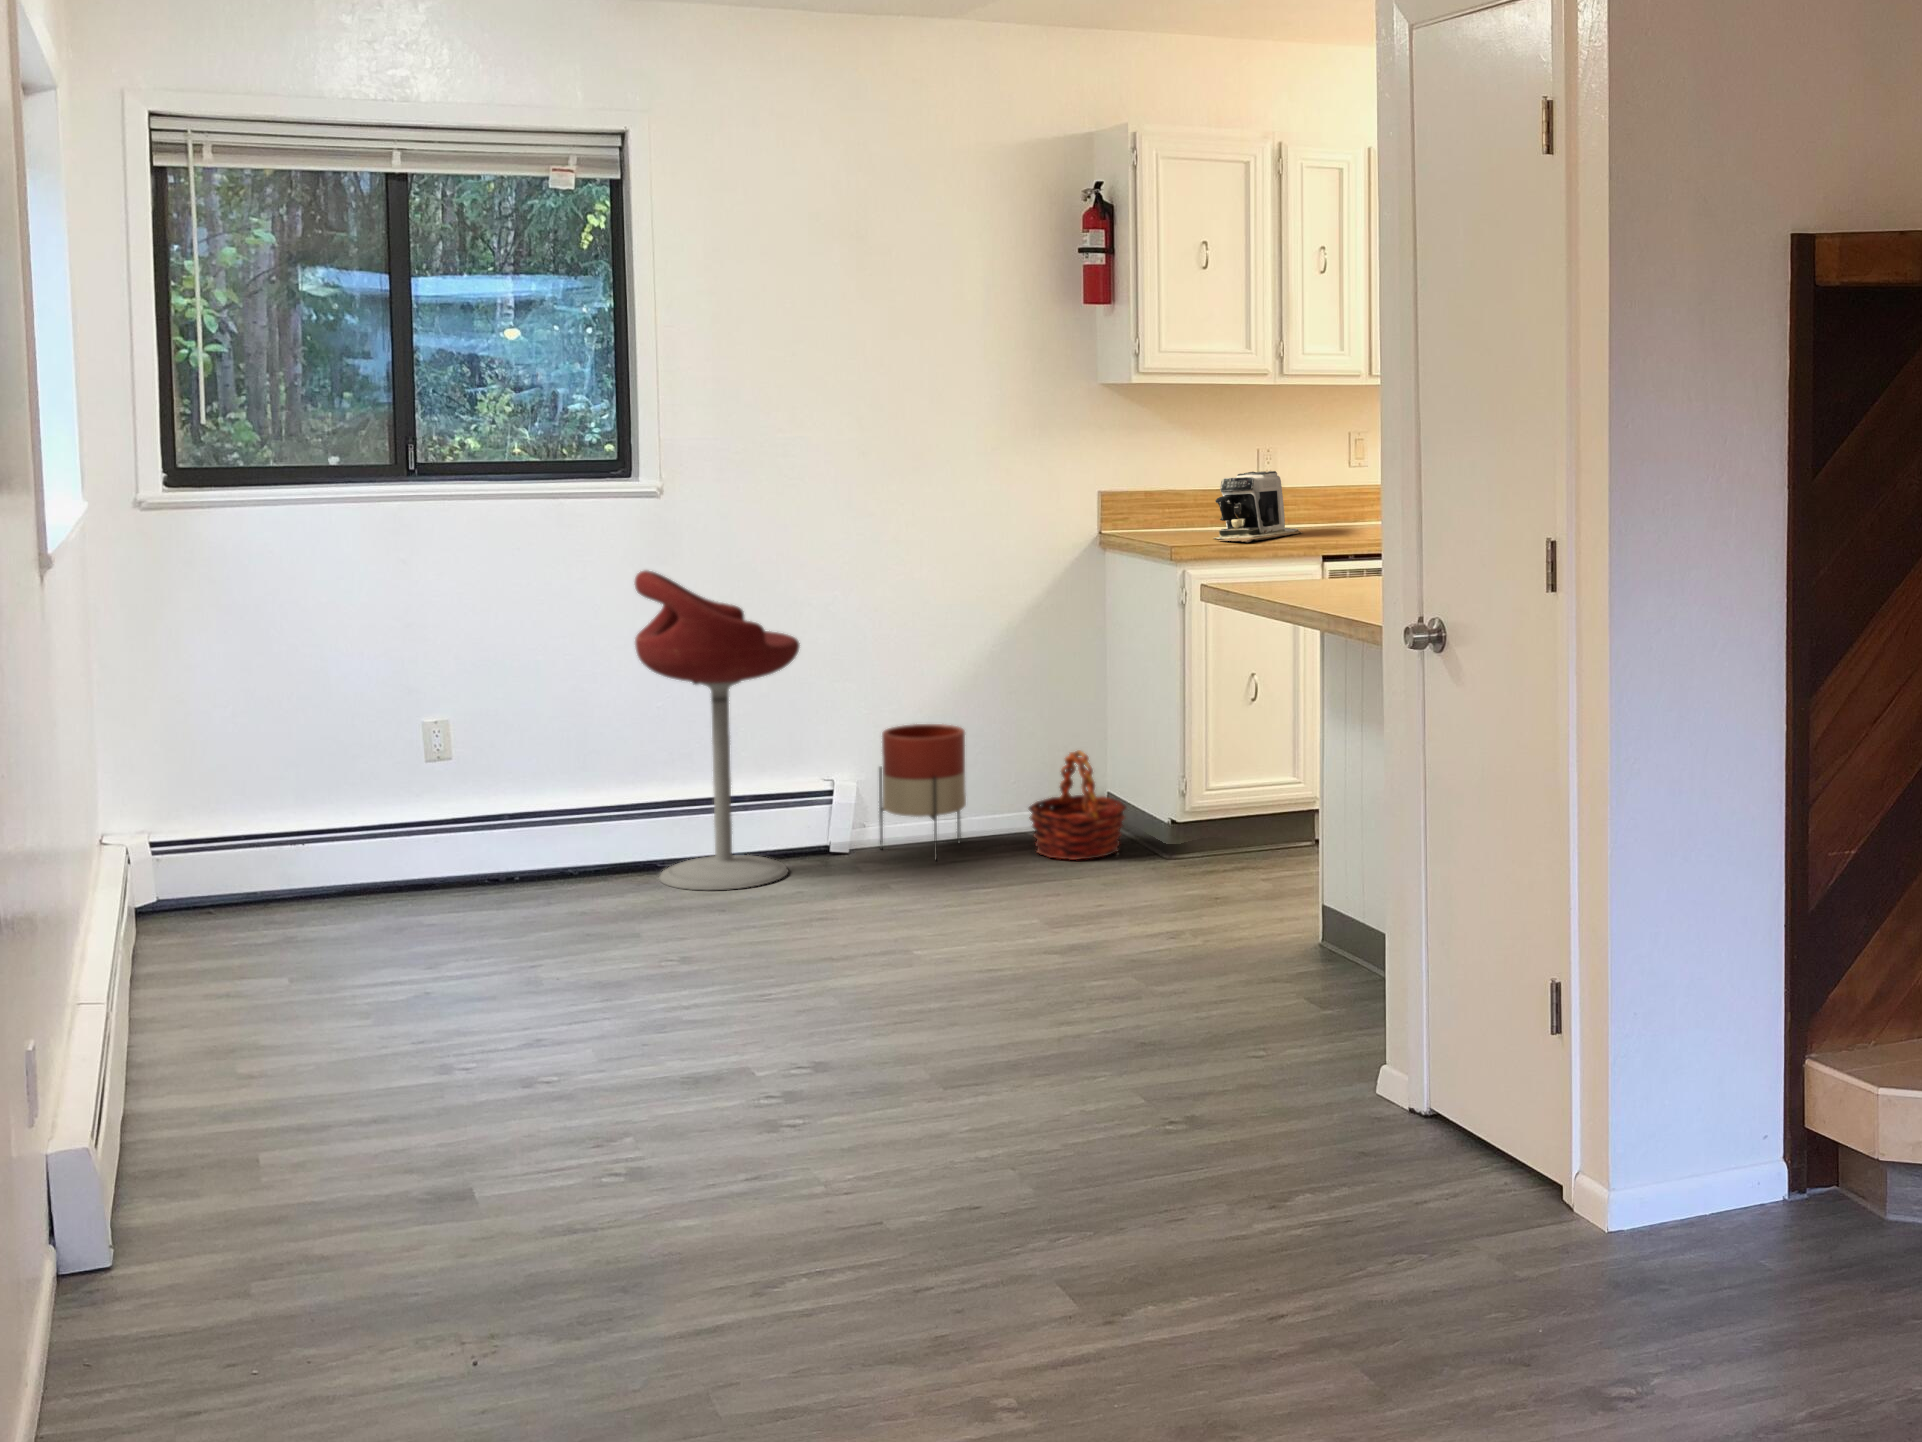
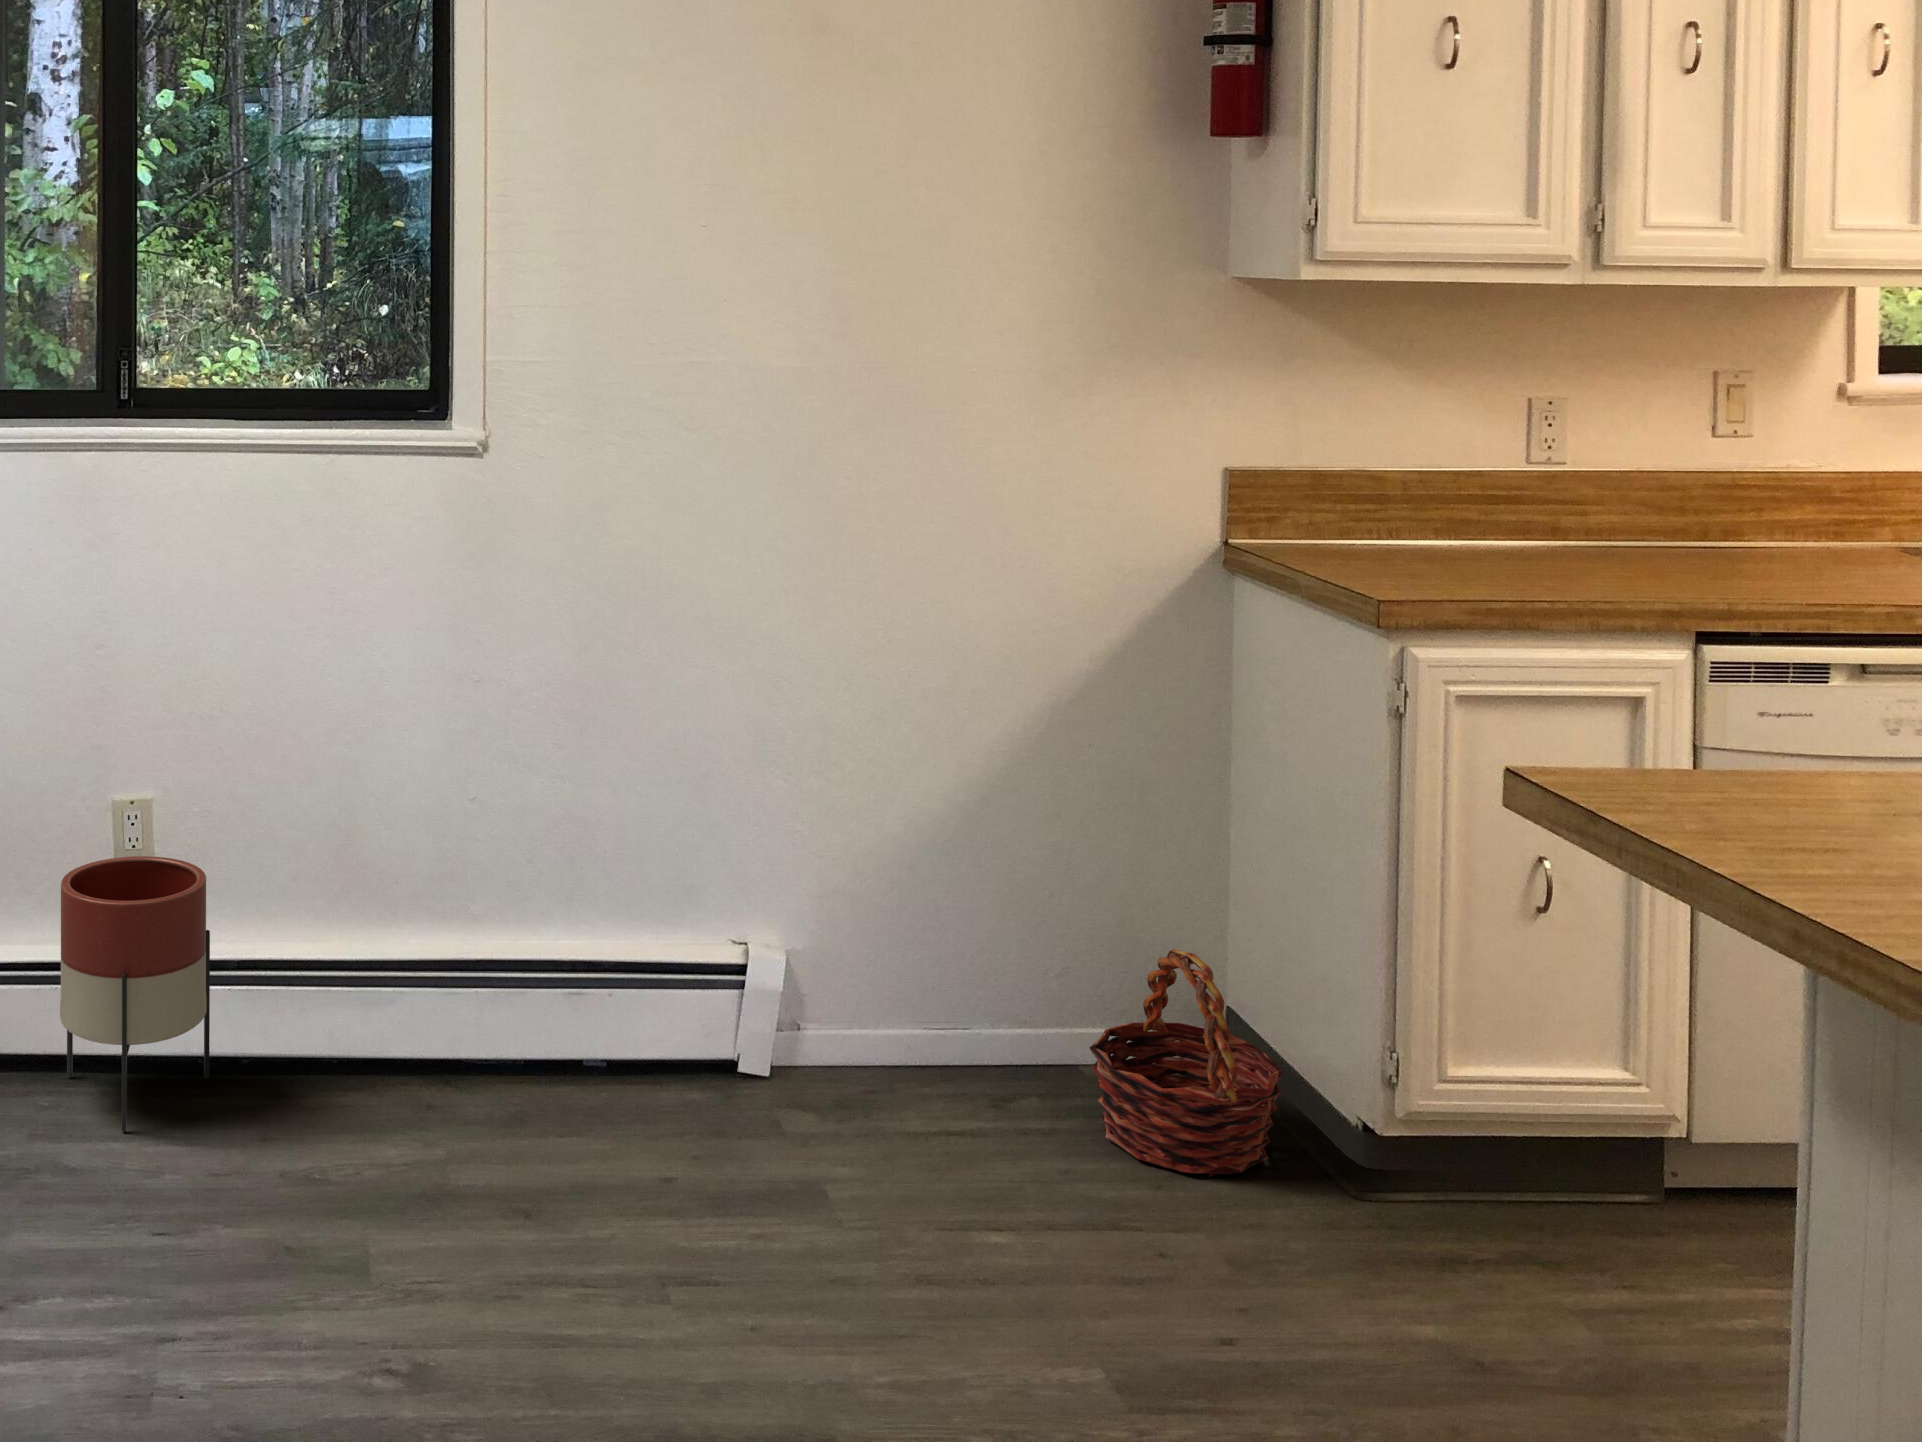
coffee maker: present [1215,471,1303,542] -> none [1450,443,1624,585]
bar stool: present [635,570,800,890] -> none [425,585,695,1174]
planter: present [879,724,966,860] -> present [60,856,210,1132]

